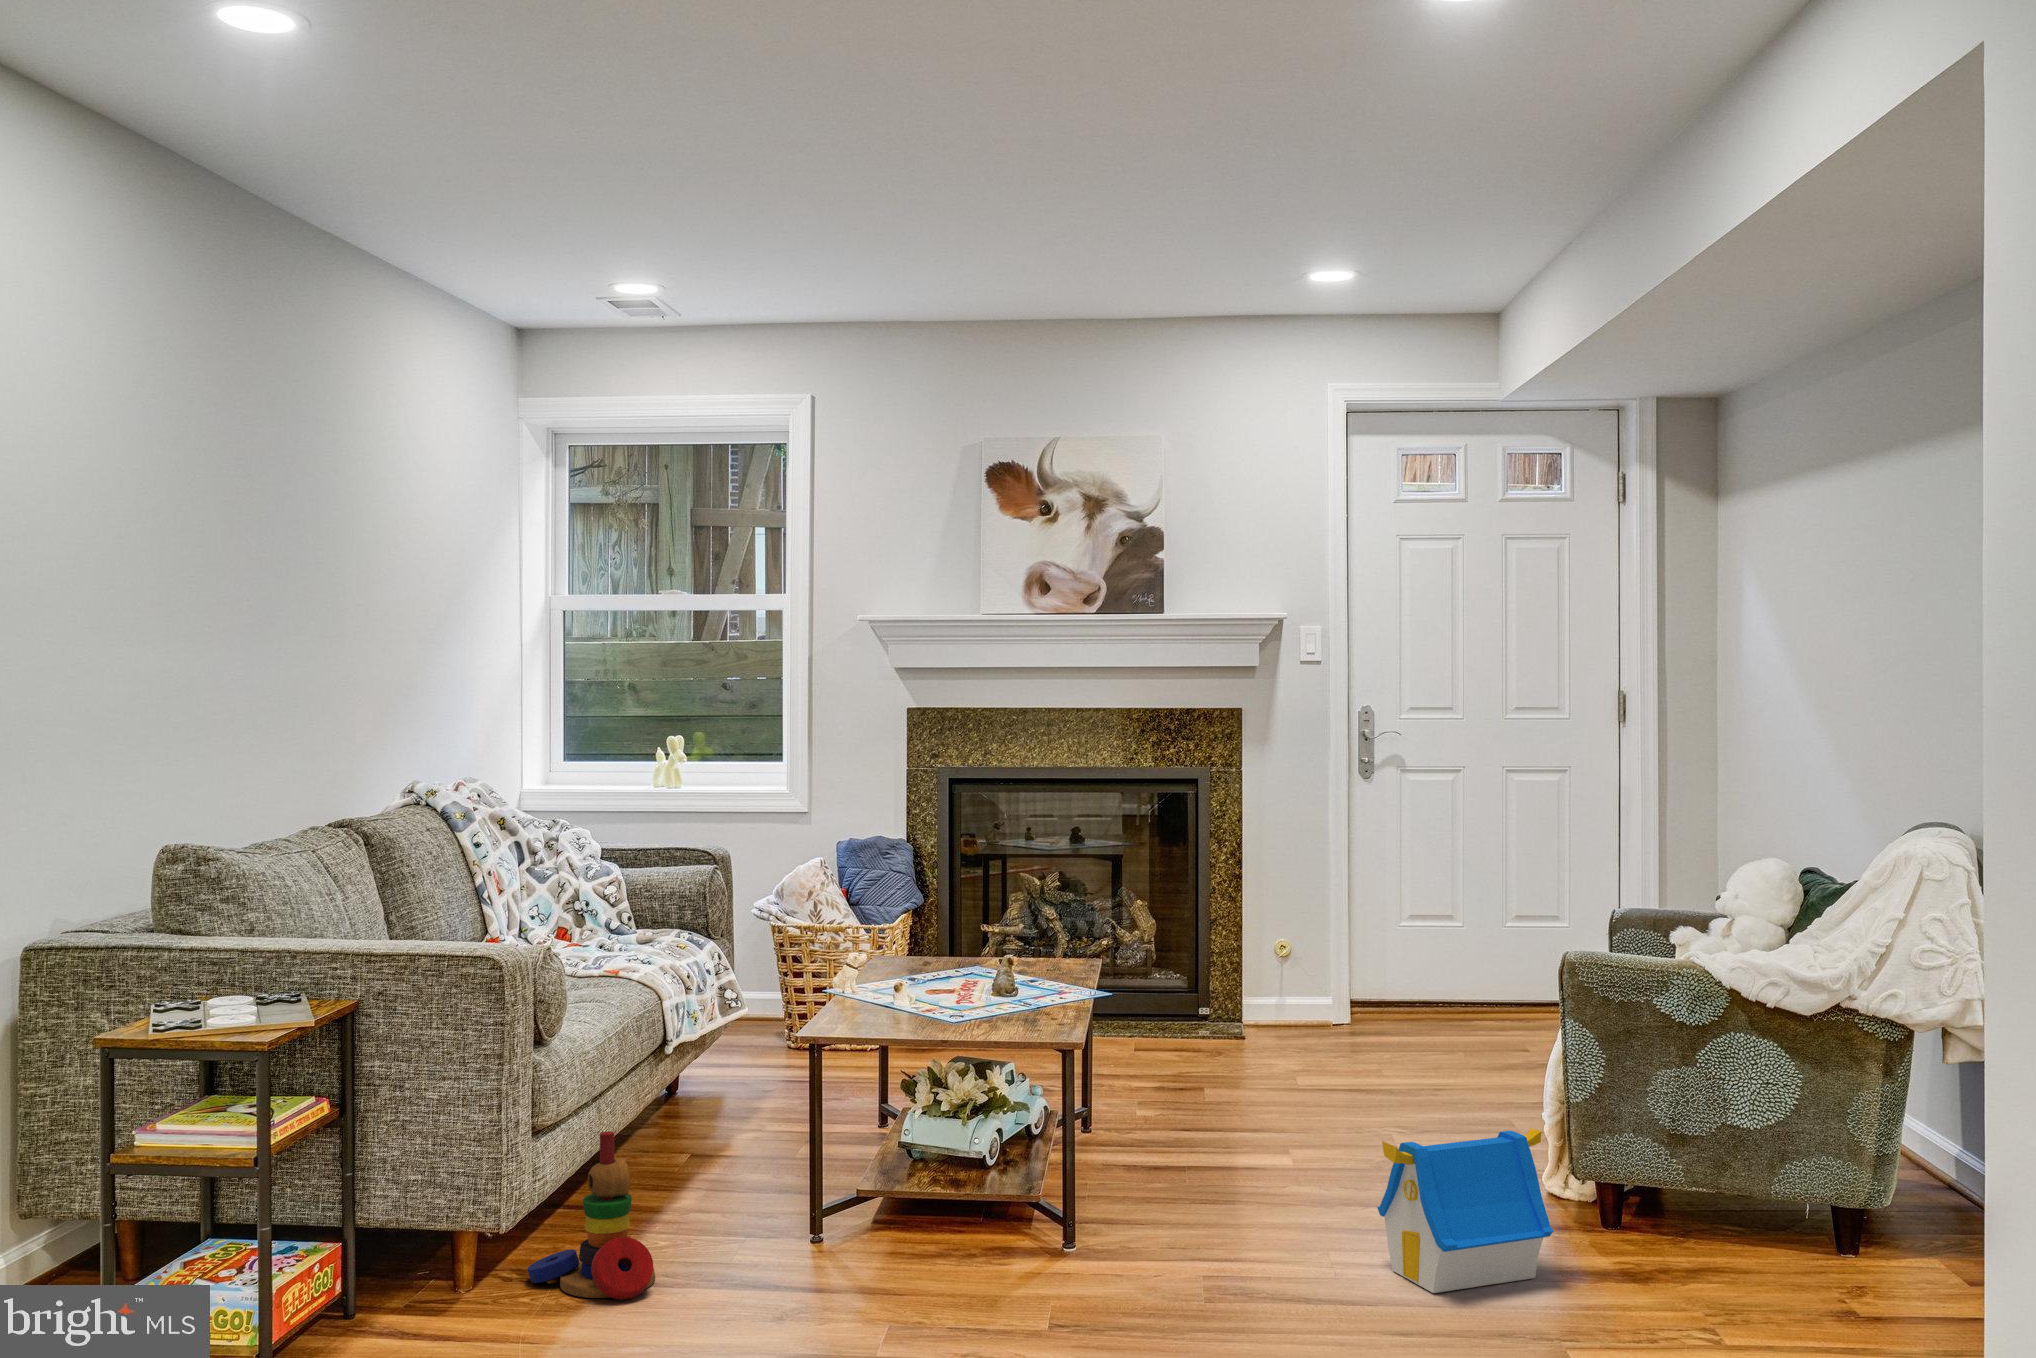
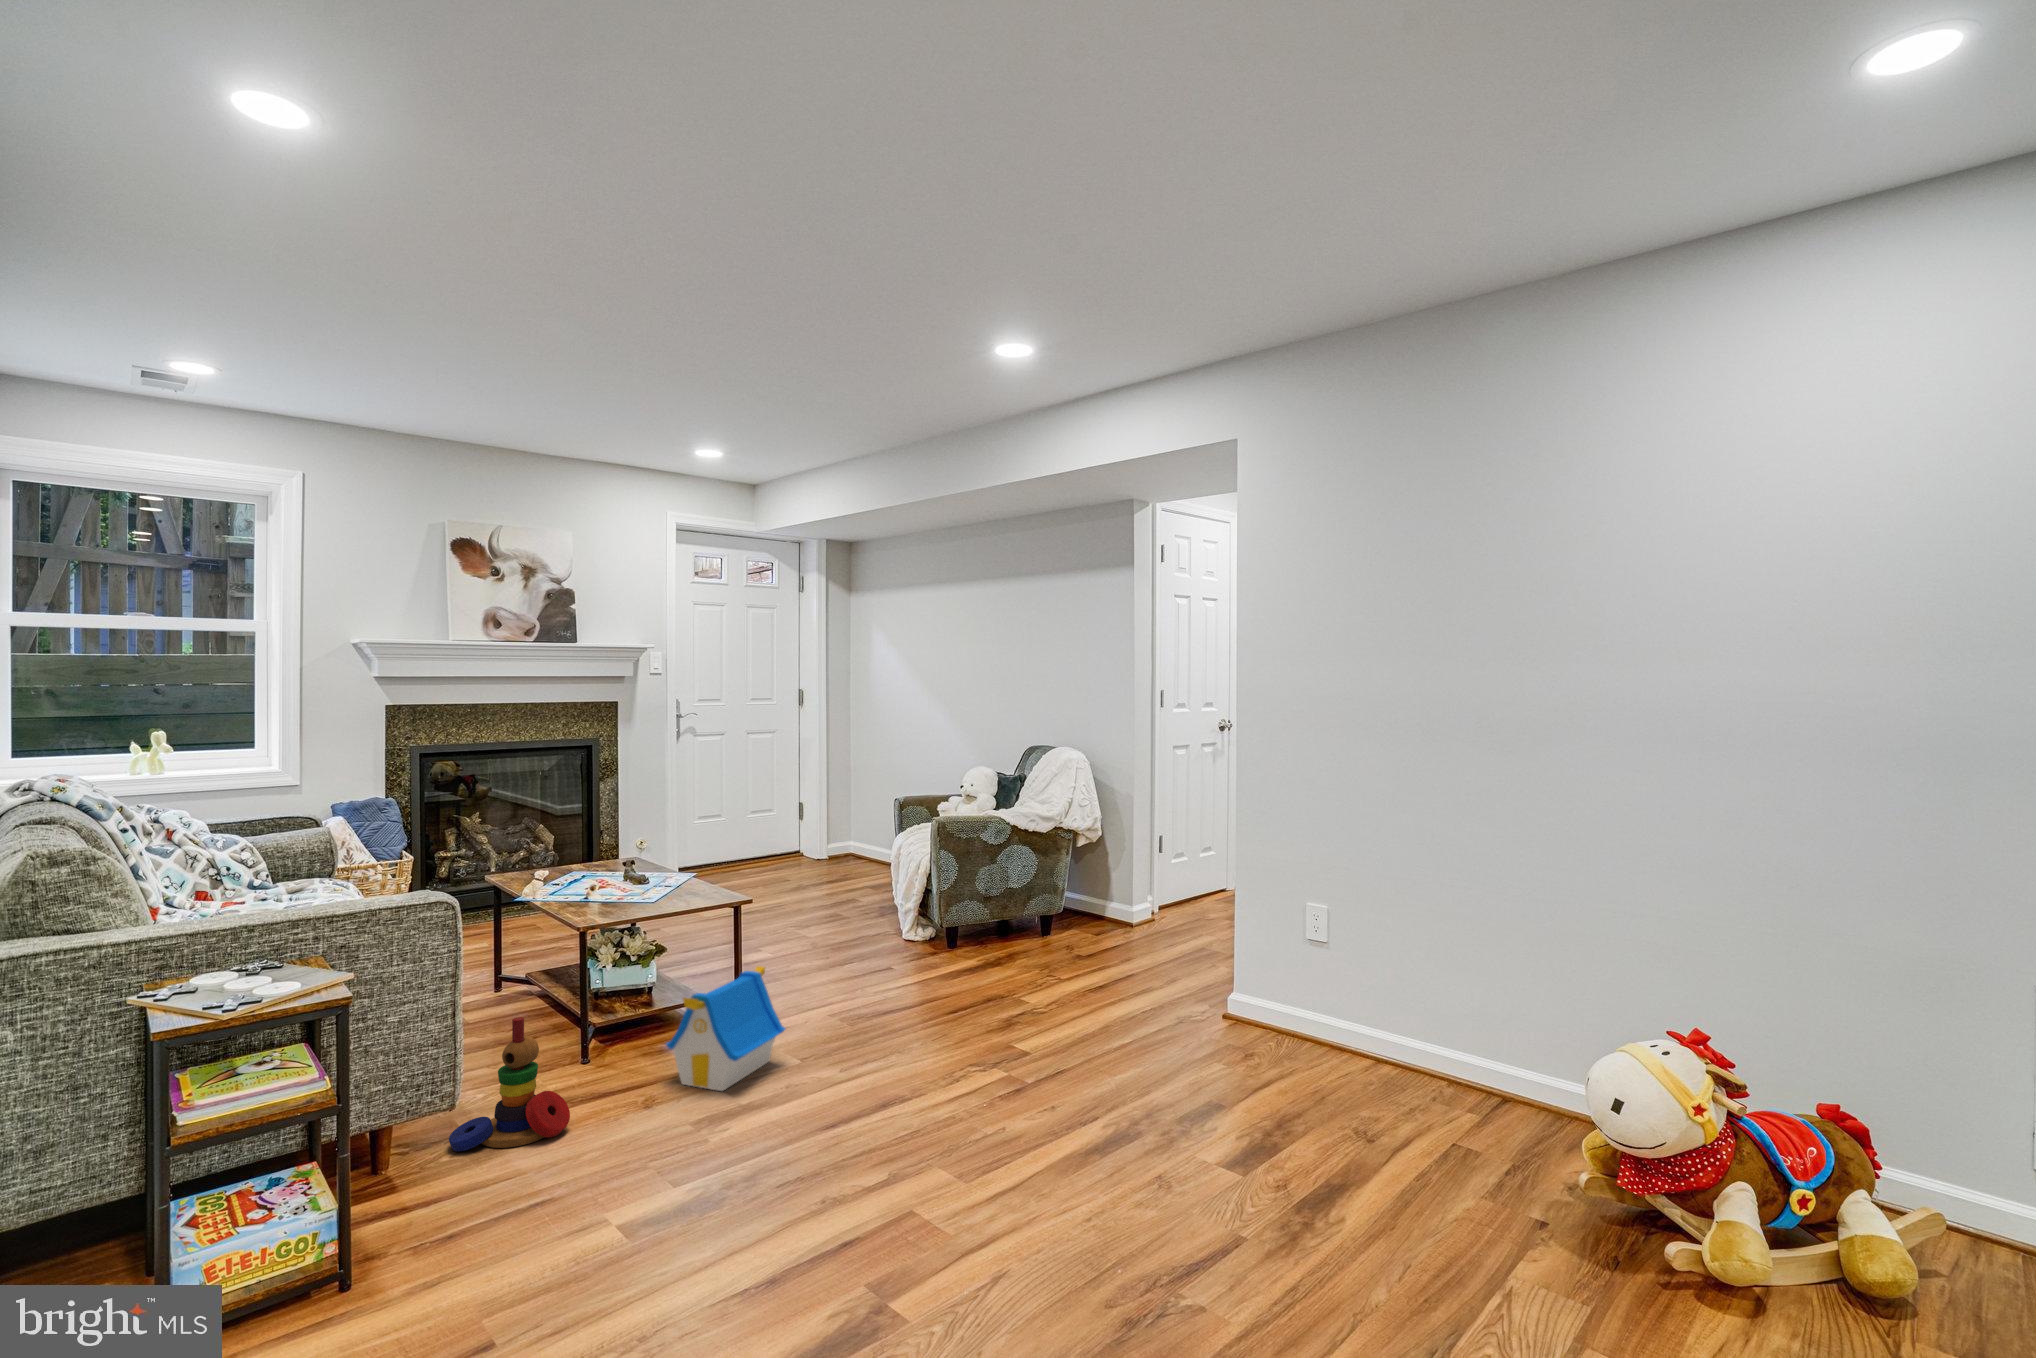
toy house: present [1377,1128,1553,1293] -> present [666,966,785,1091]

